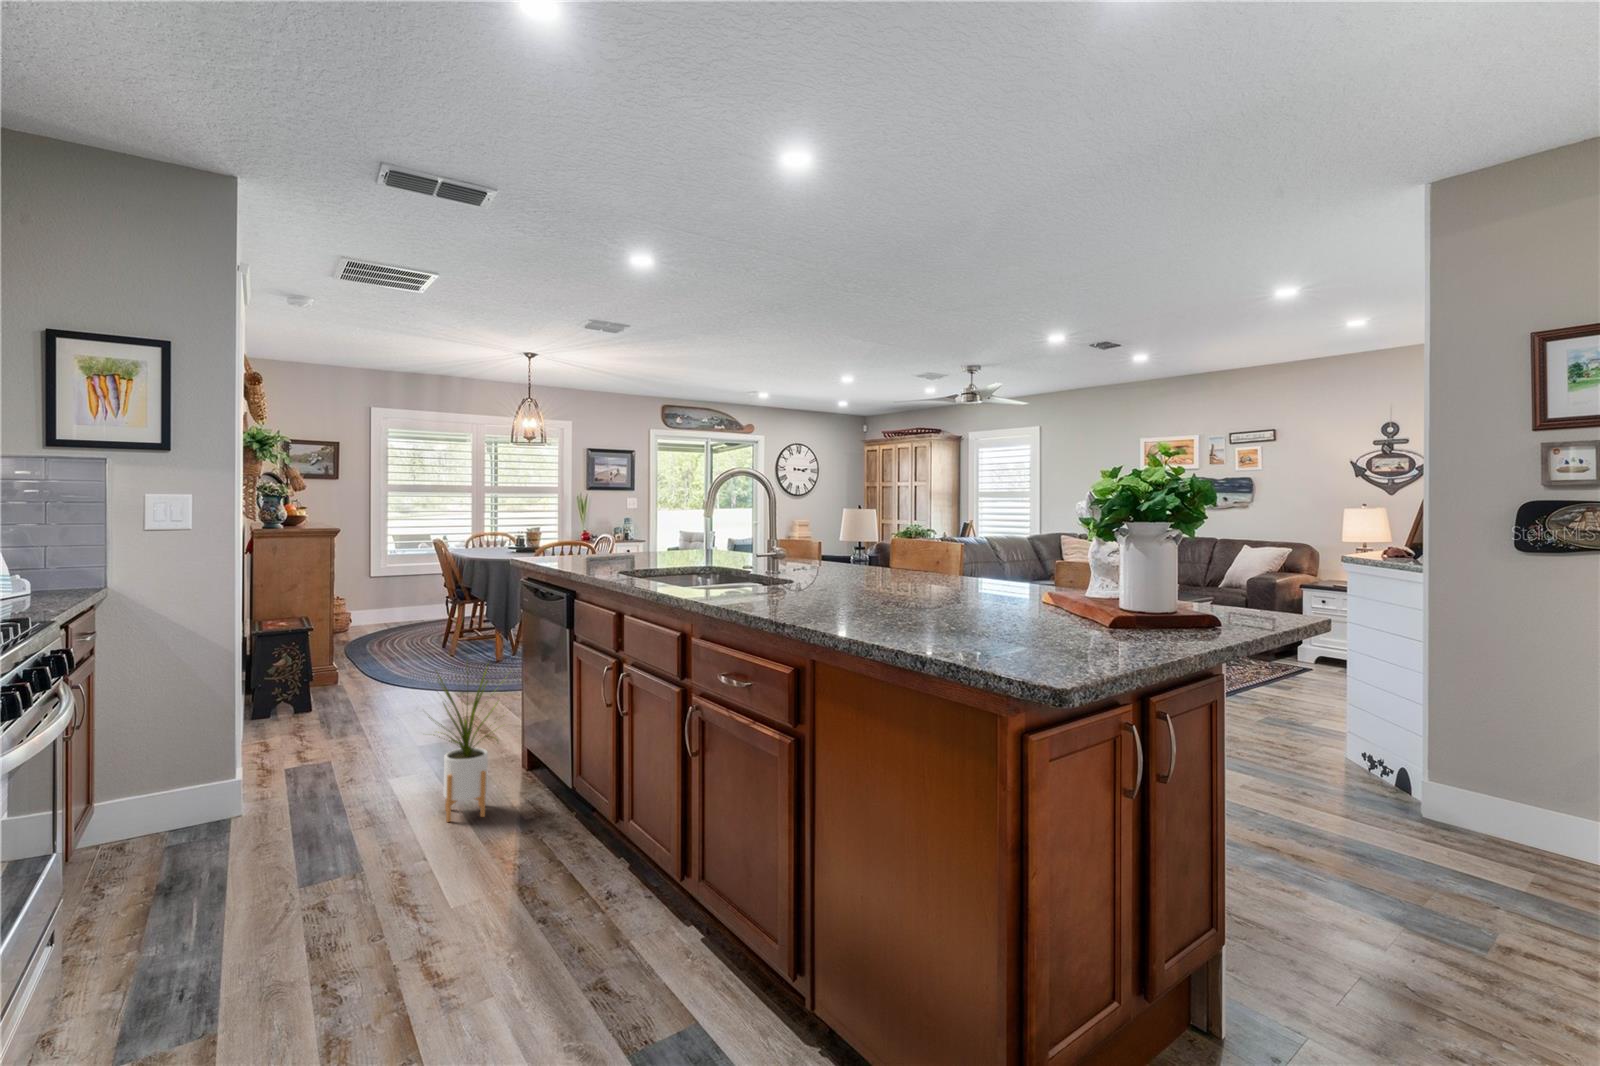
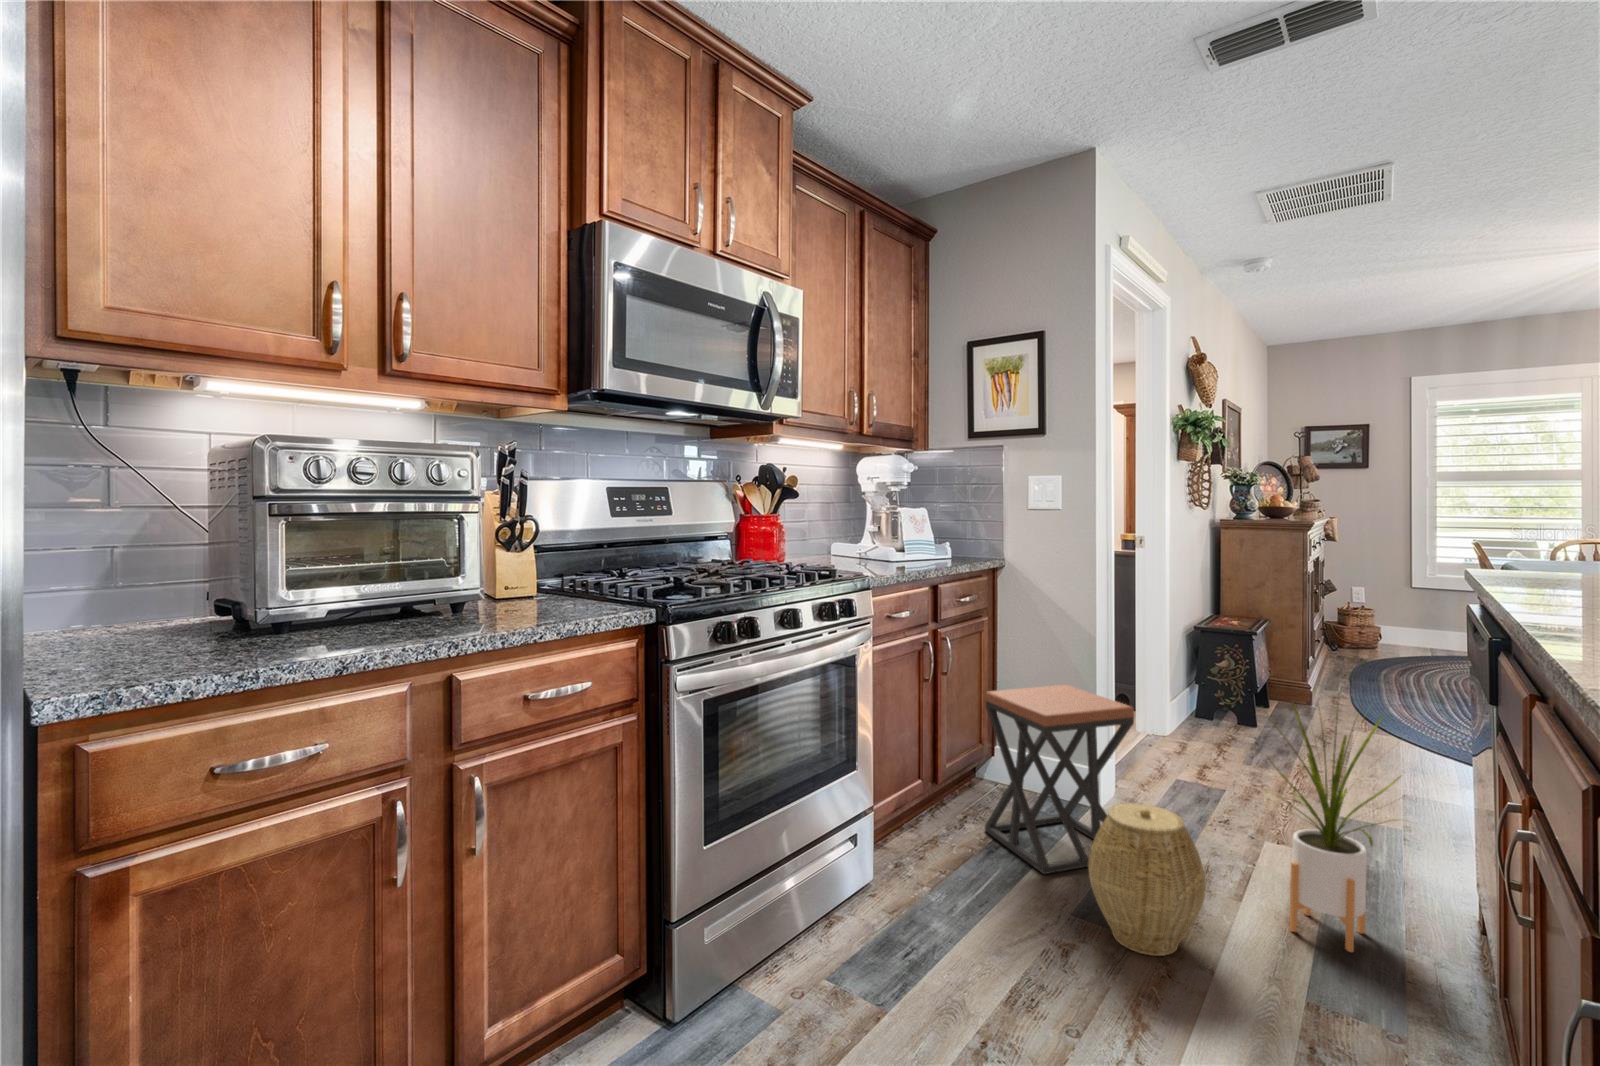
stool: none [143,699,311,873] -> present [985,685,1134,874]
woven basket: none [321,766,415,881] -> present [1088,804,1206,956]

